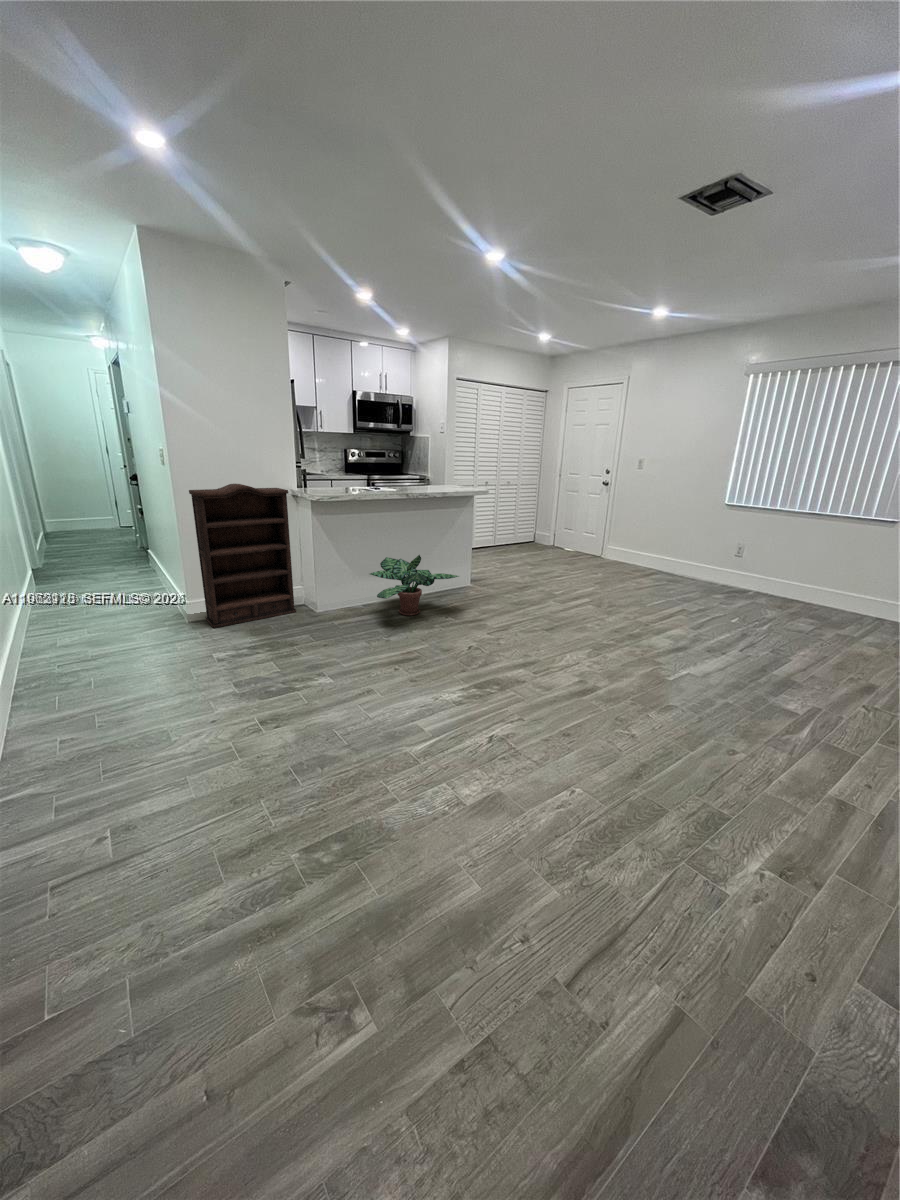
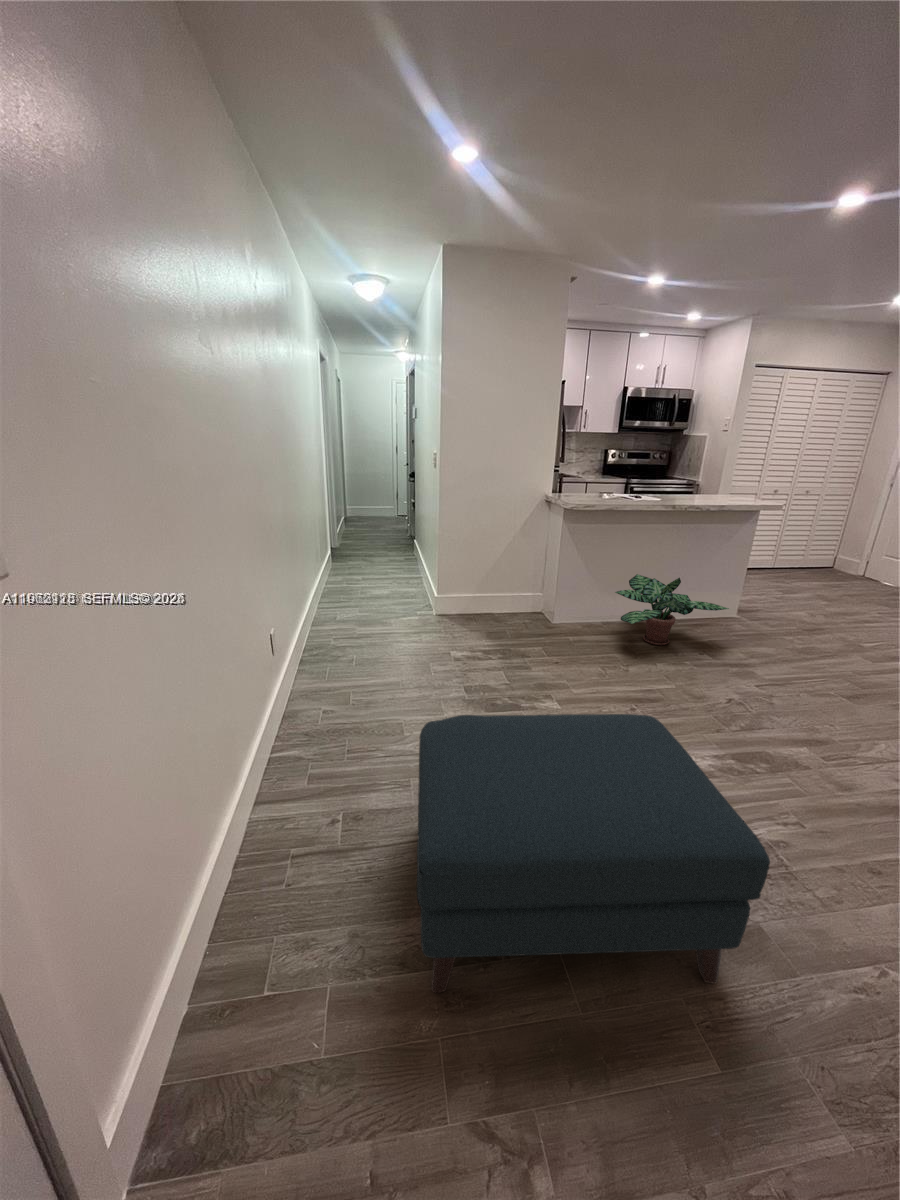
bookshelf: present [189,484,296,628] -> none [448,487,542,625]
ottoman: none [192,657,488,936] -> present [417,714,770,993]

